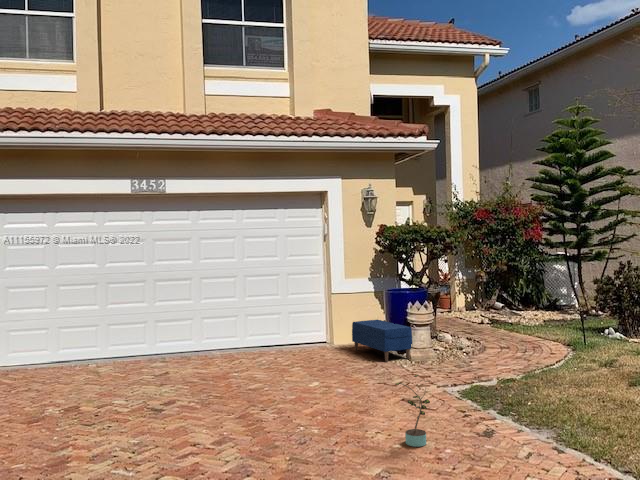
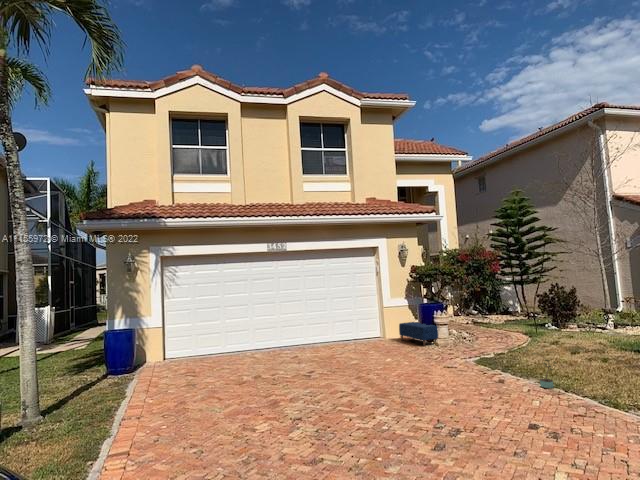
potted plant: present [395,375,430,447] -> present [533,353,556,388]

